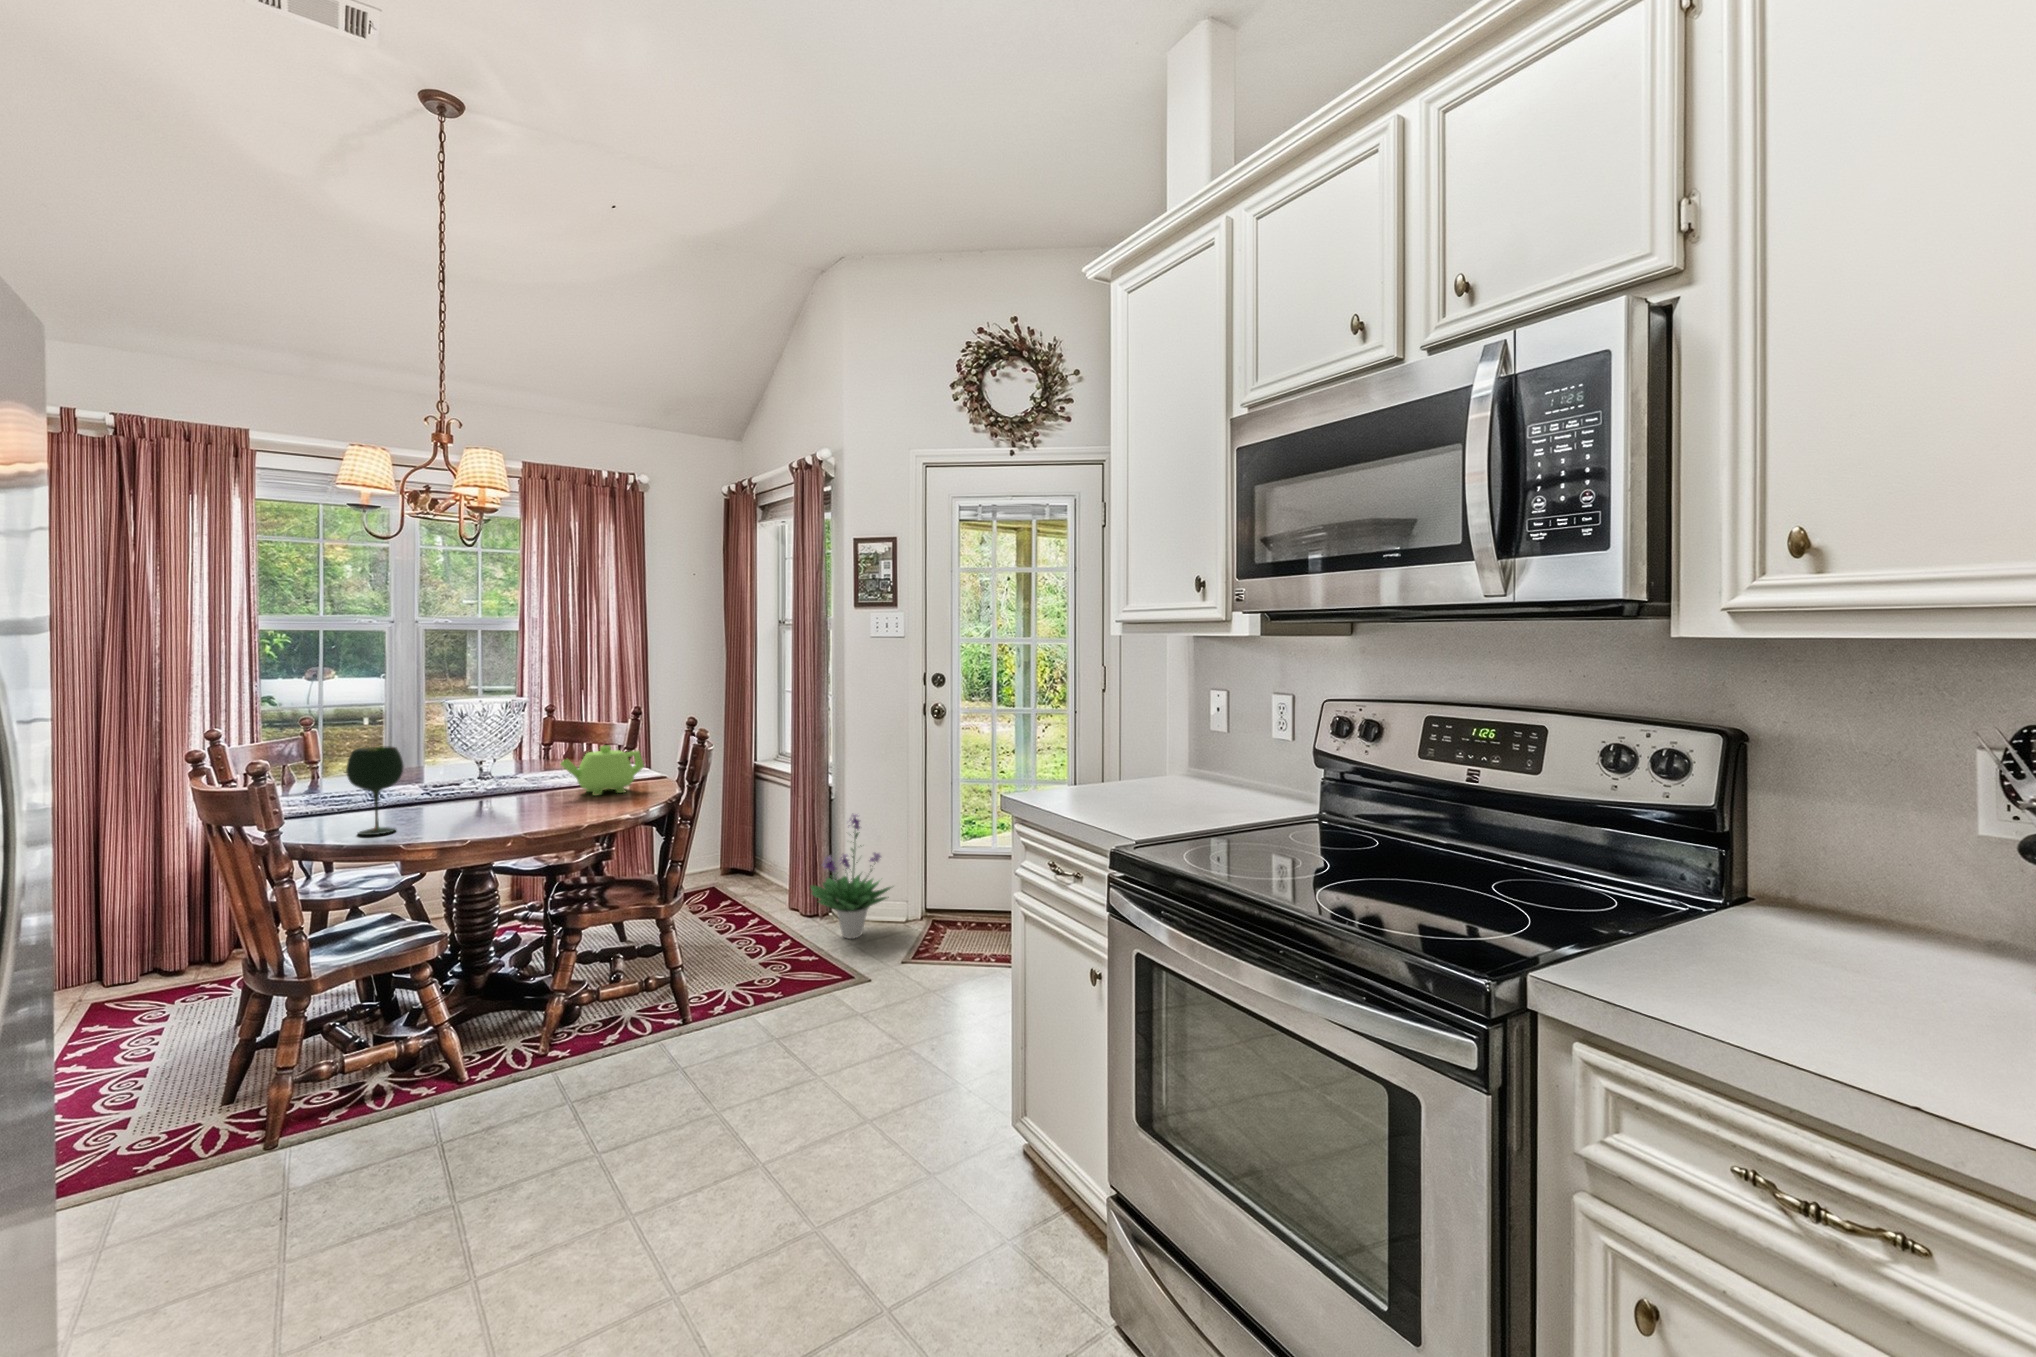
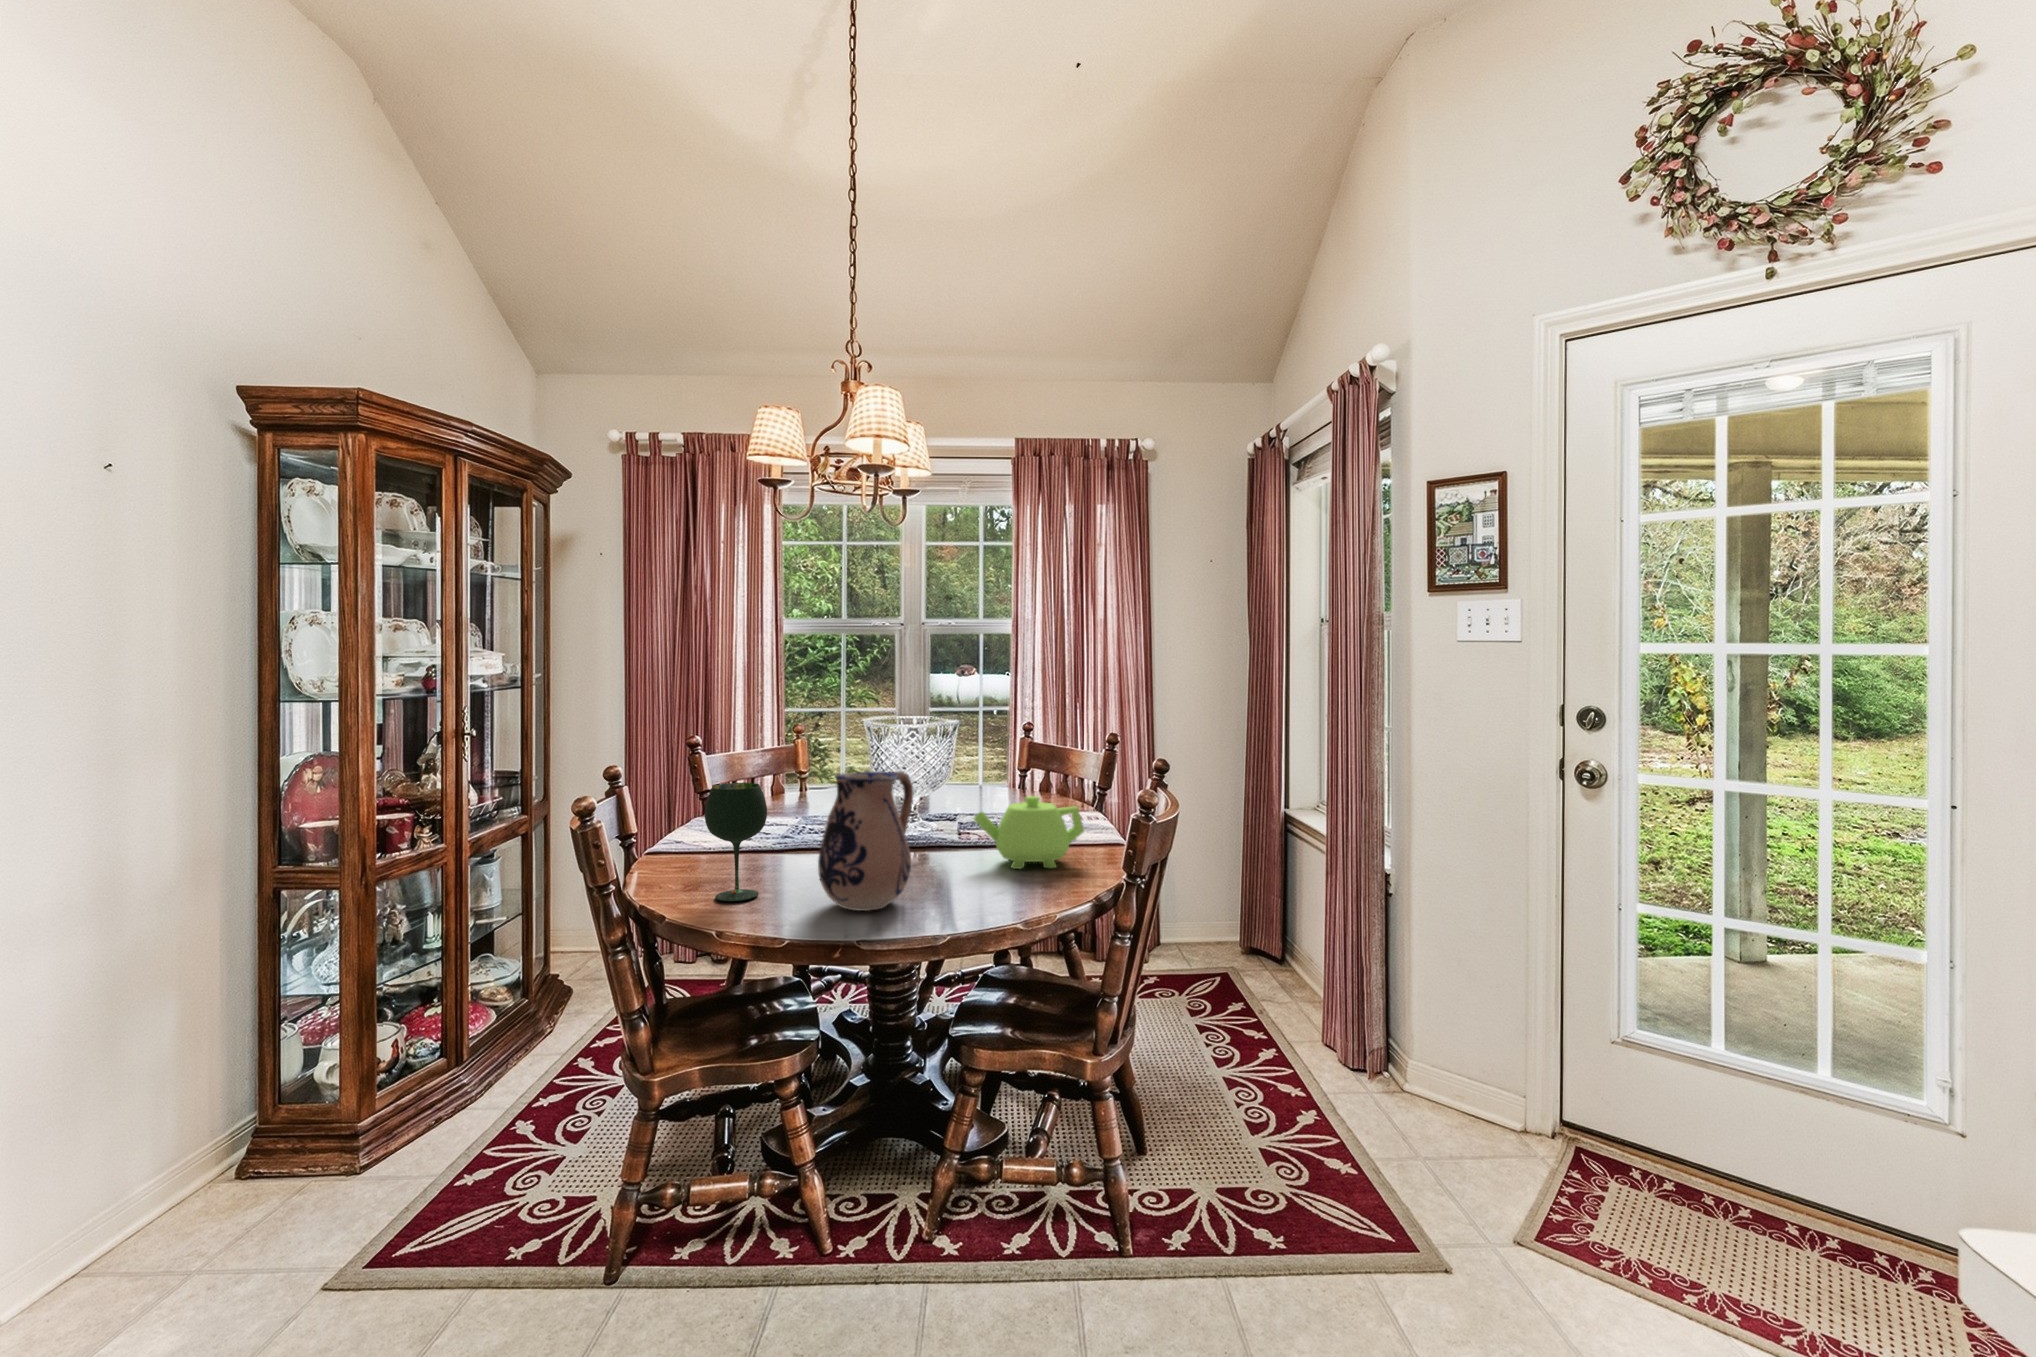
ceramic pitcher: none [459,730,534,827] -> present [818,771,913,911]
potted plant: present [811,814,891,939] -> none [1345,930,1499,1144]

